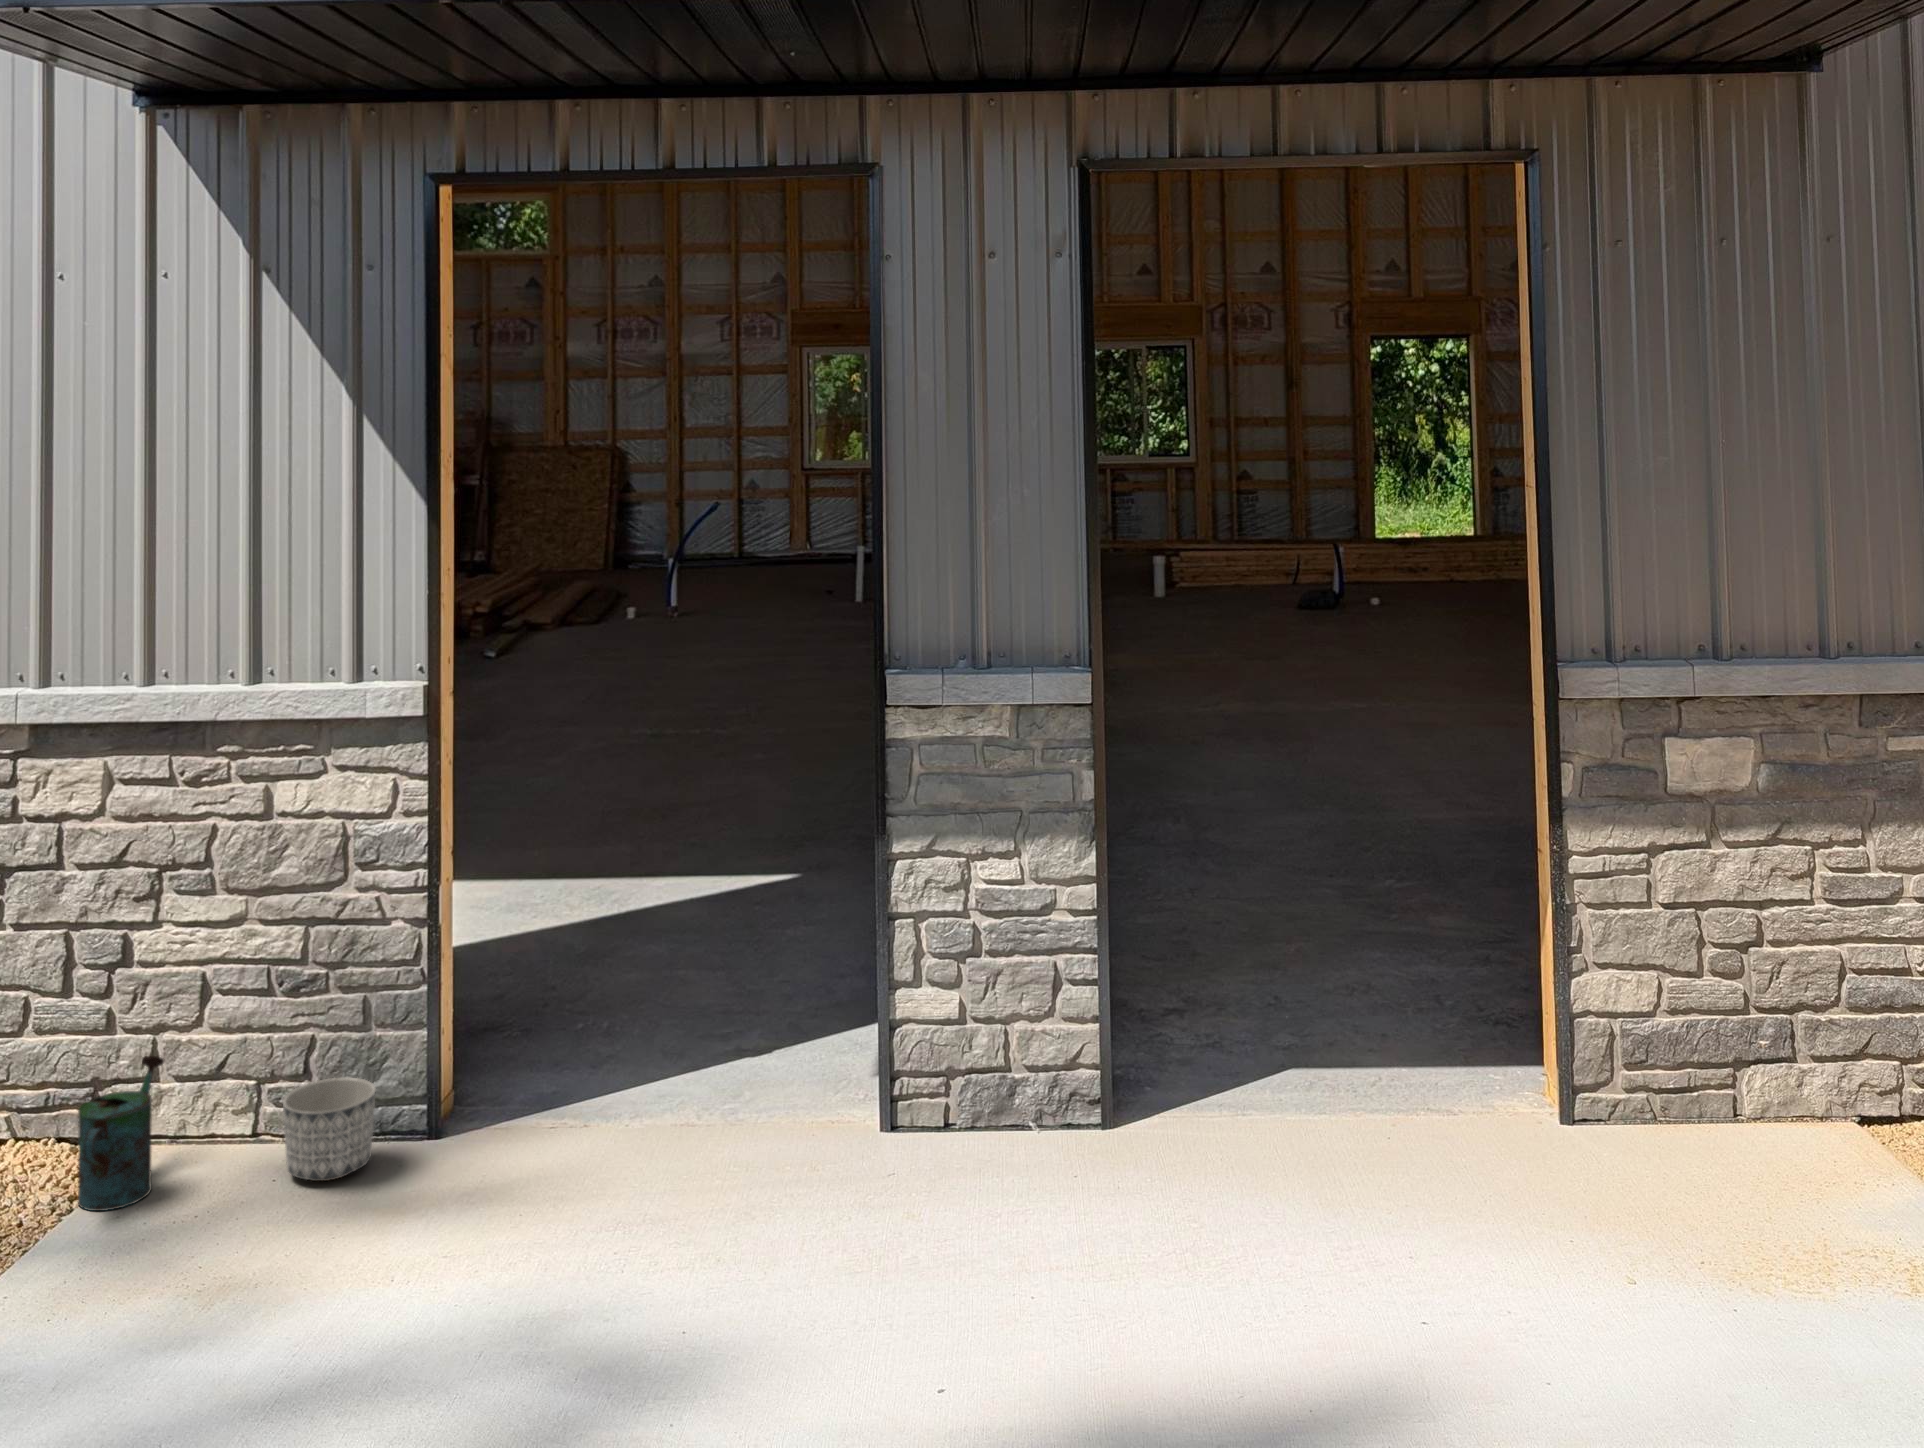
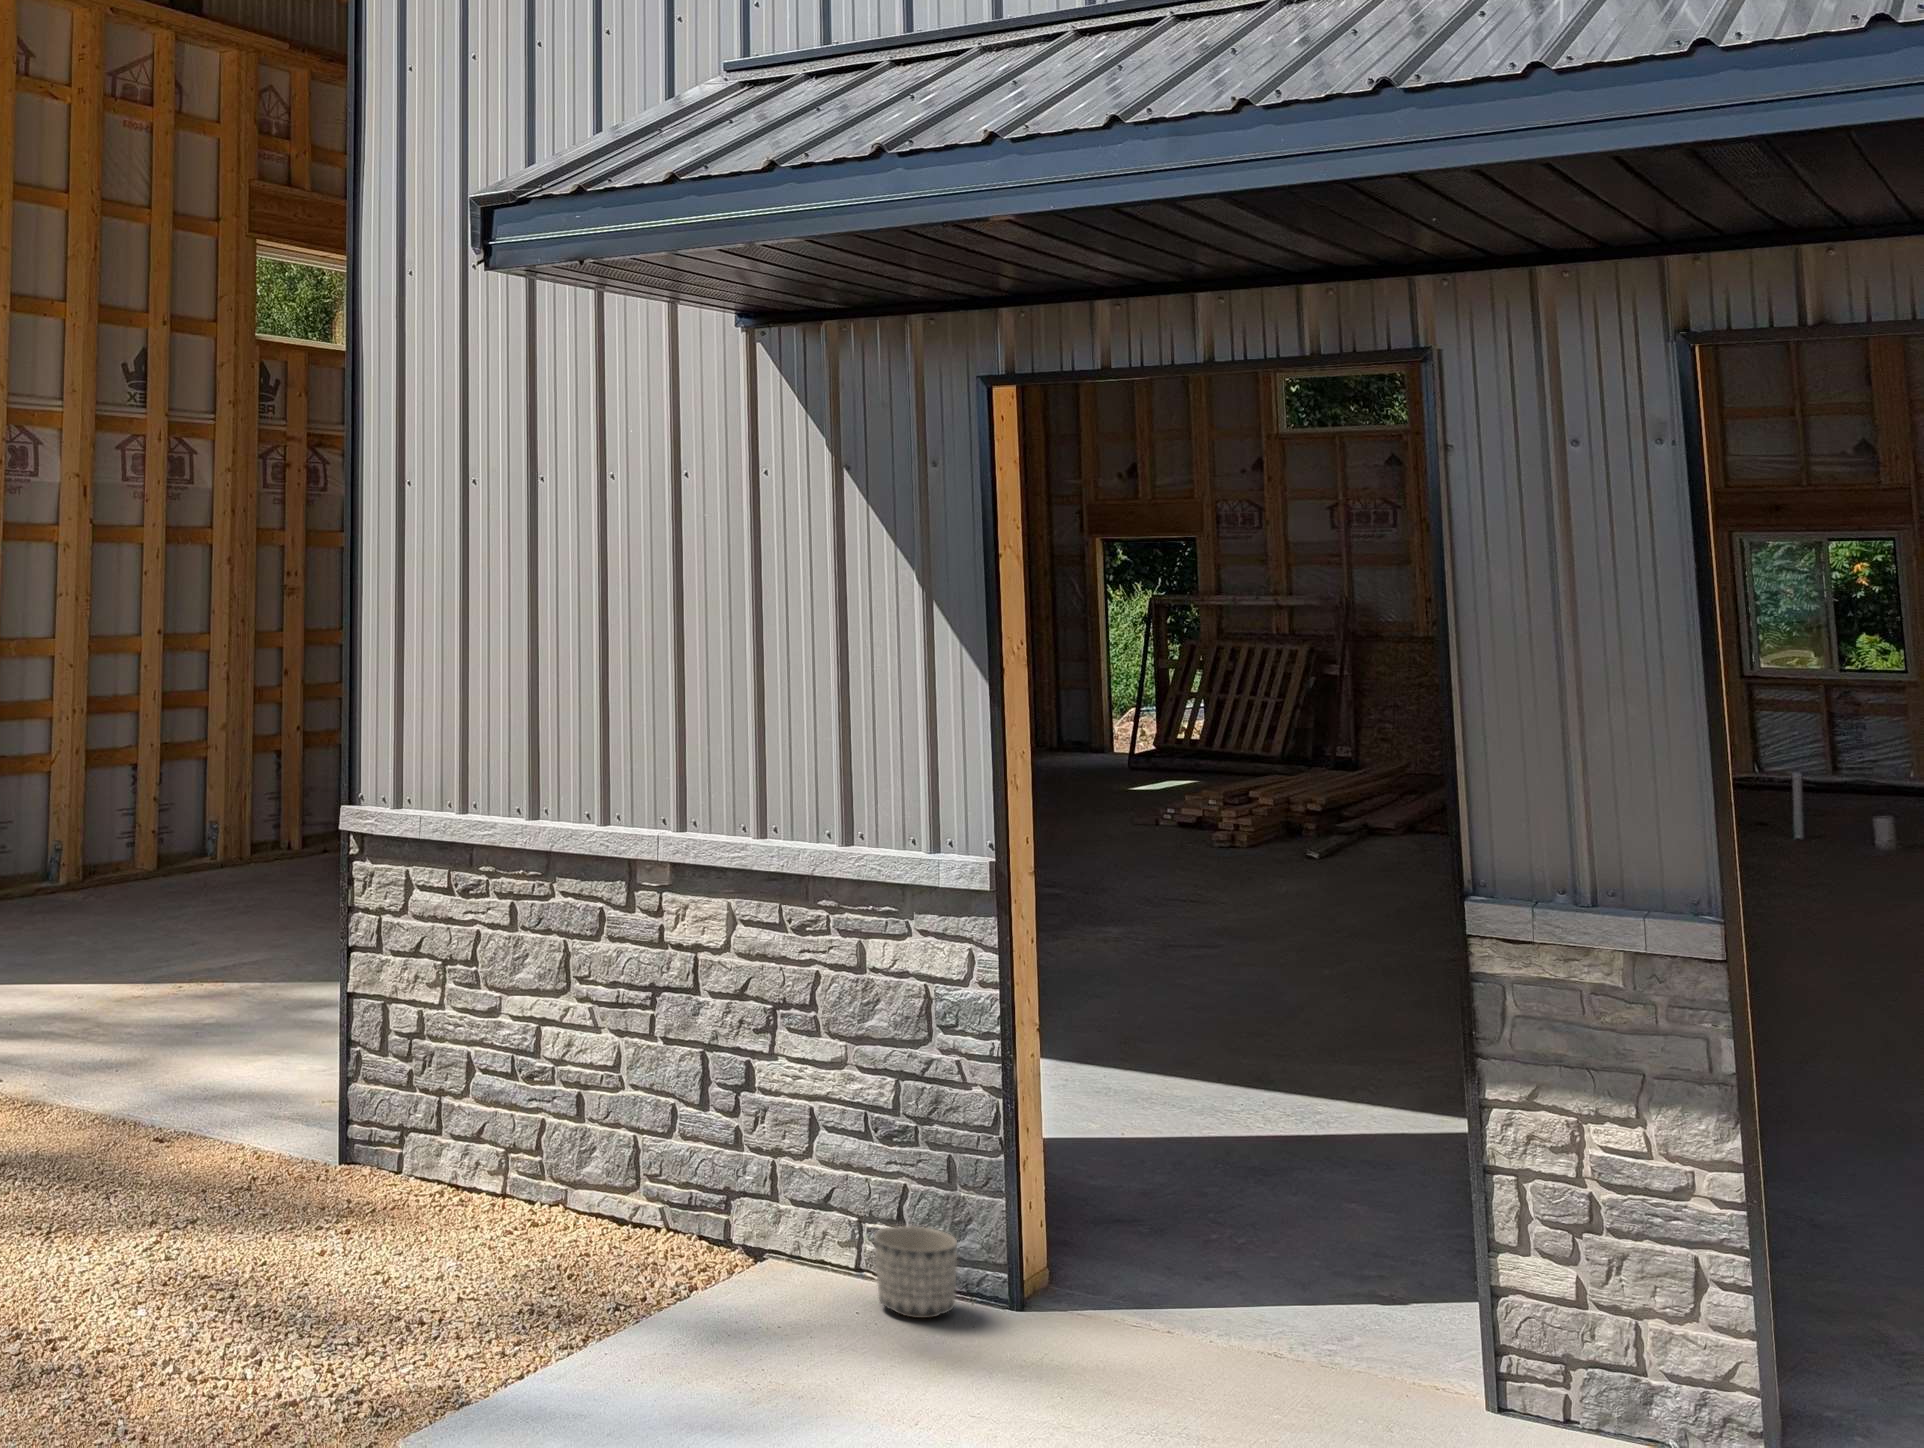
watering can: present [78,1056,164,1211] -> none [706,1173,780,1296]

